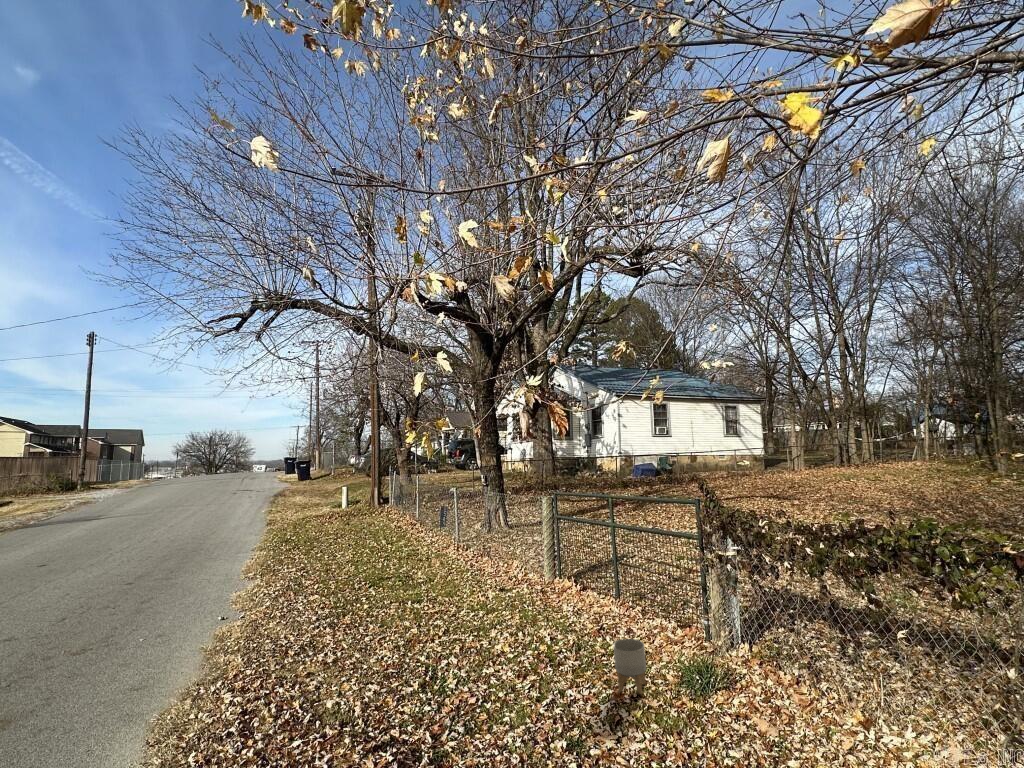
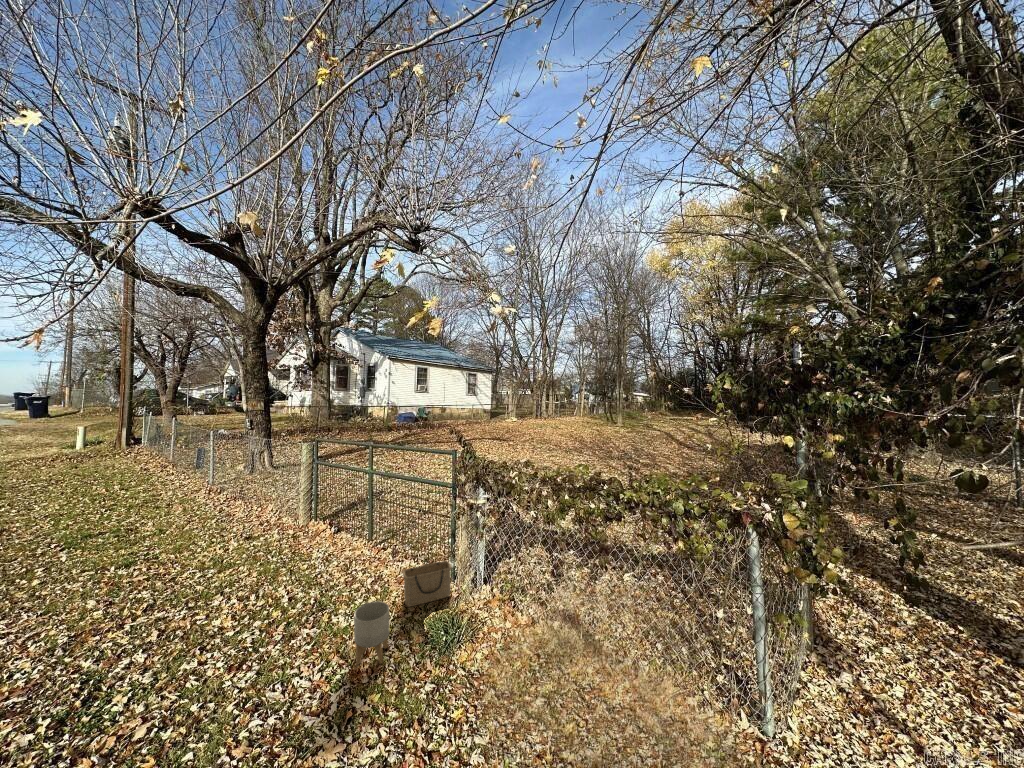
basket: none [654,617,706,658] -> present [403,561,452,607]

